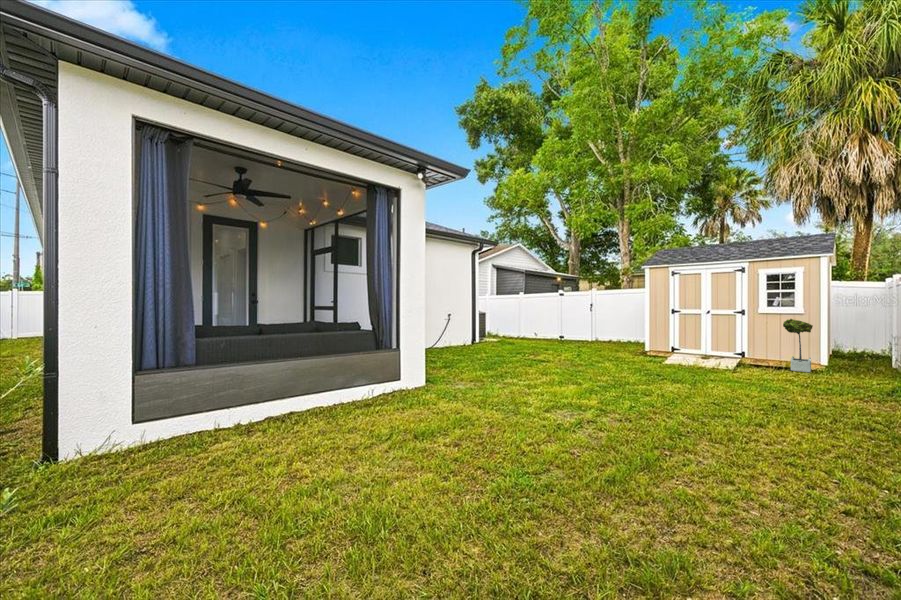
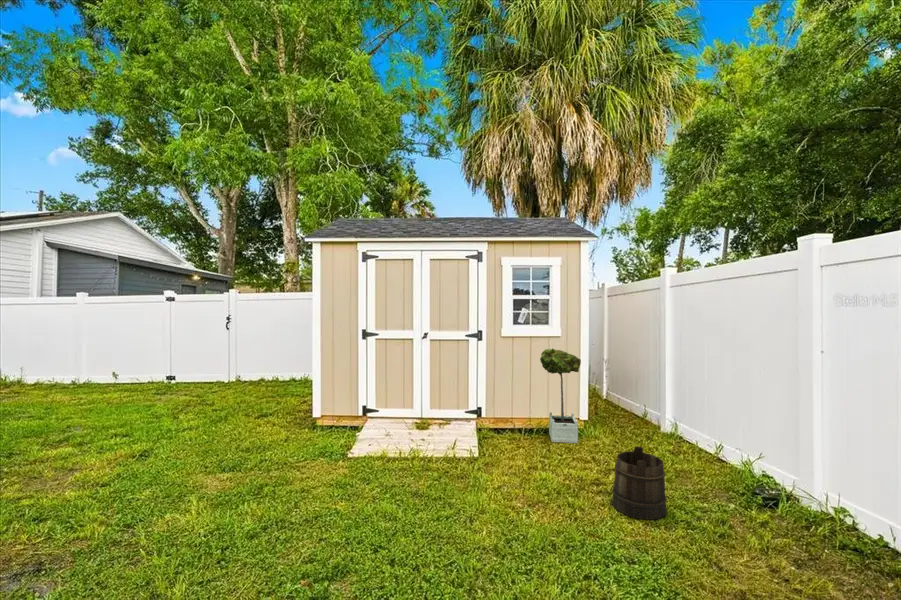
bucket: none [807,359,841,389] -> present [612,446,667,520]

